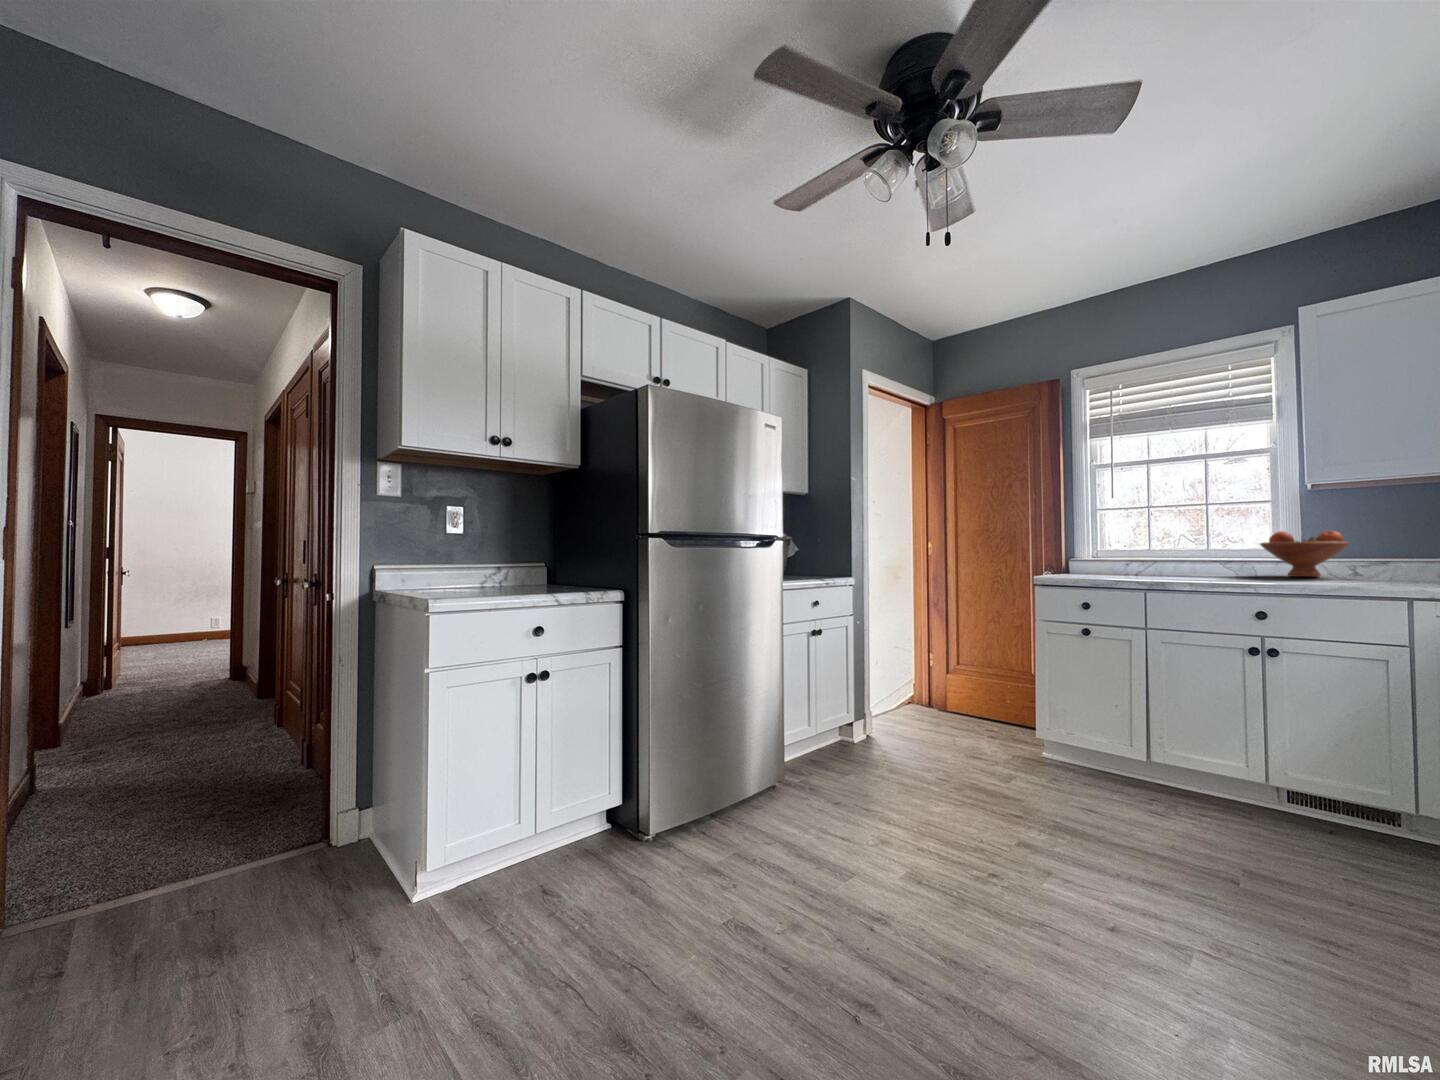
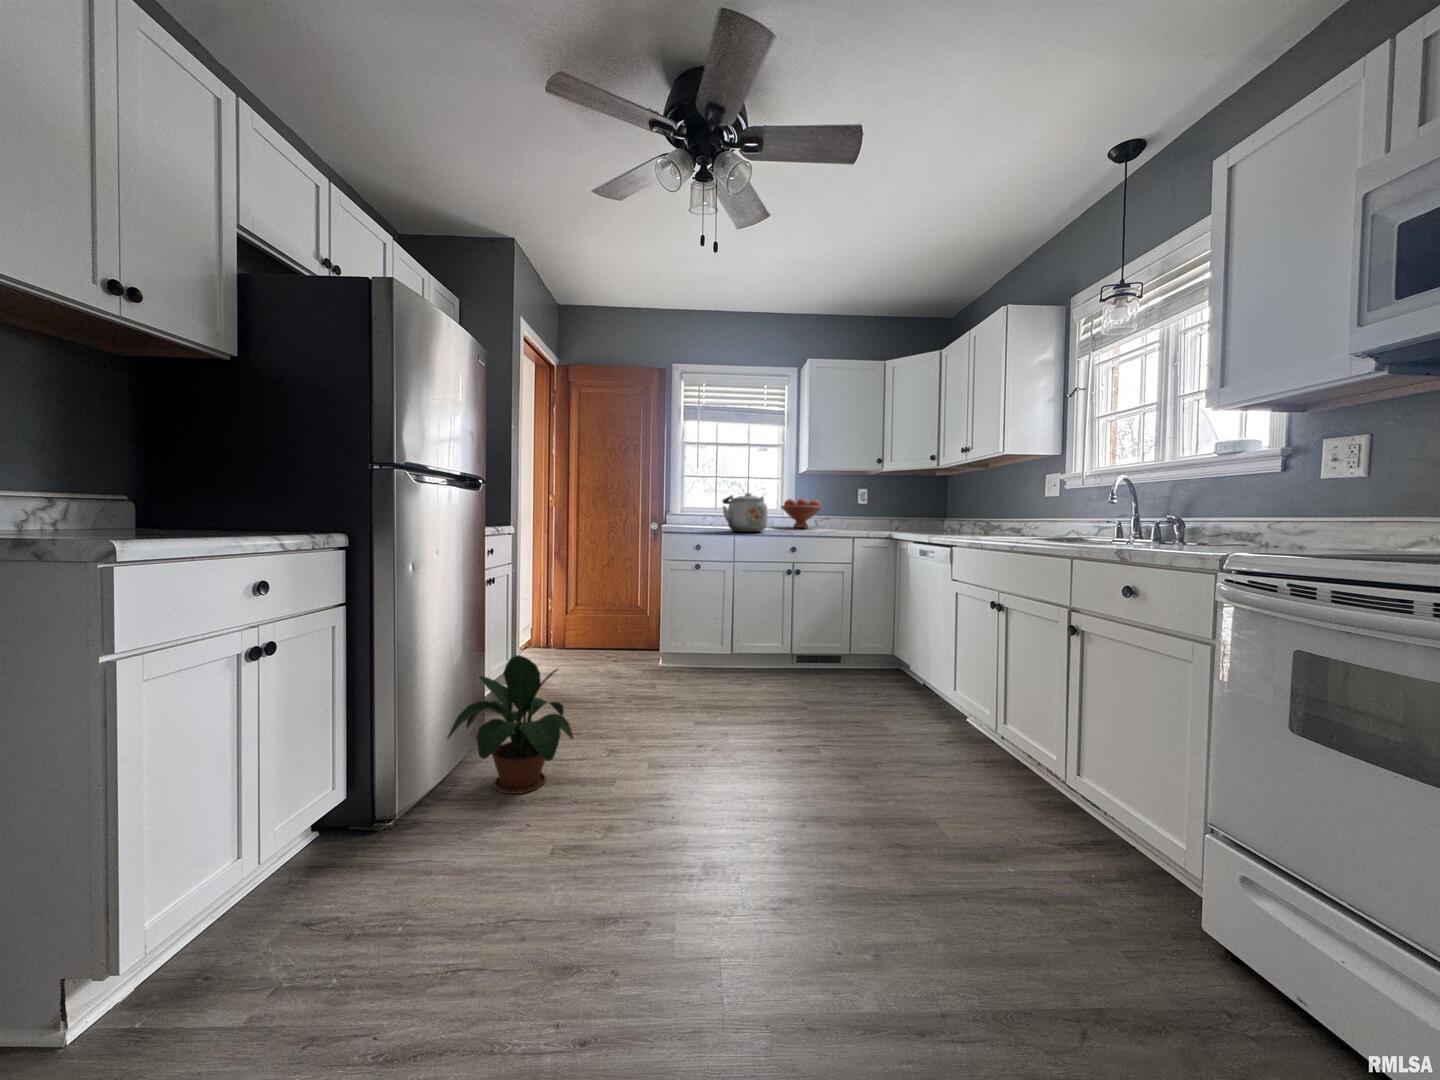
kettle: none [1117,529,1200,585] -> present [722,493,768,532]
potted plant: none [704,711,827,853] -> present [447,655,573,794]

